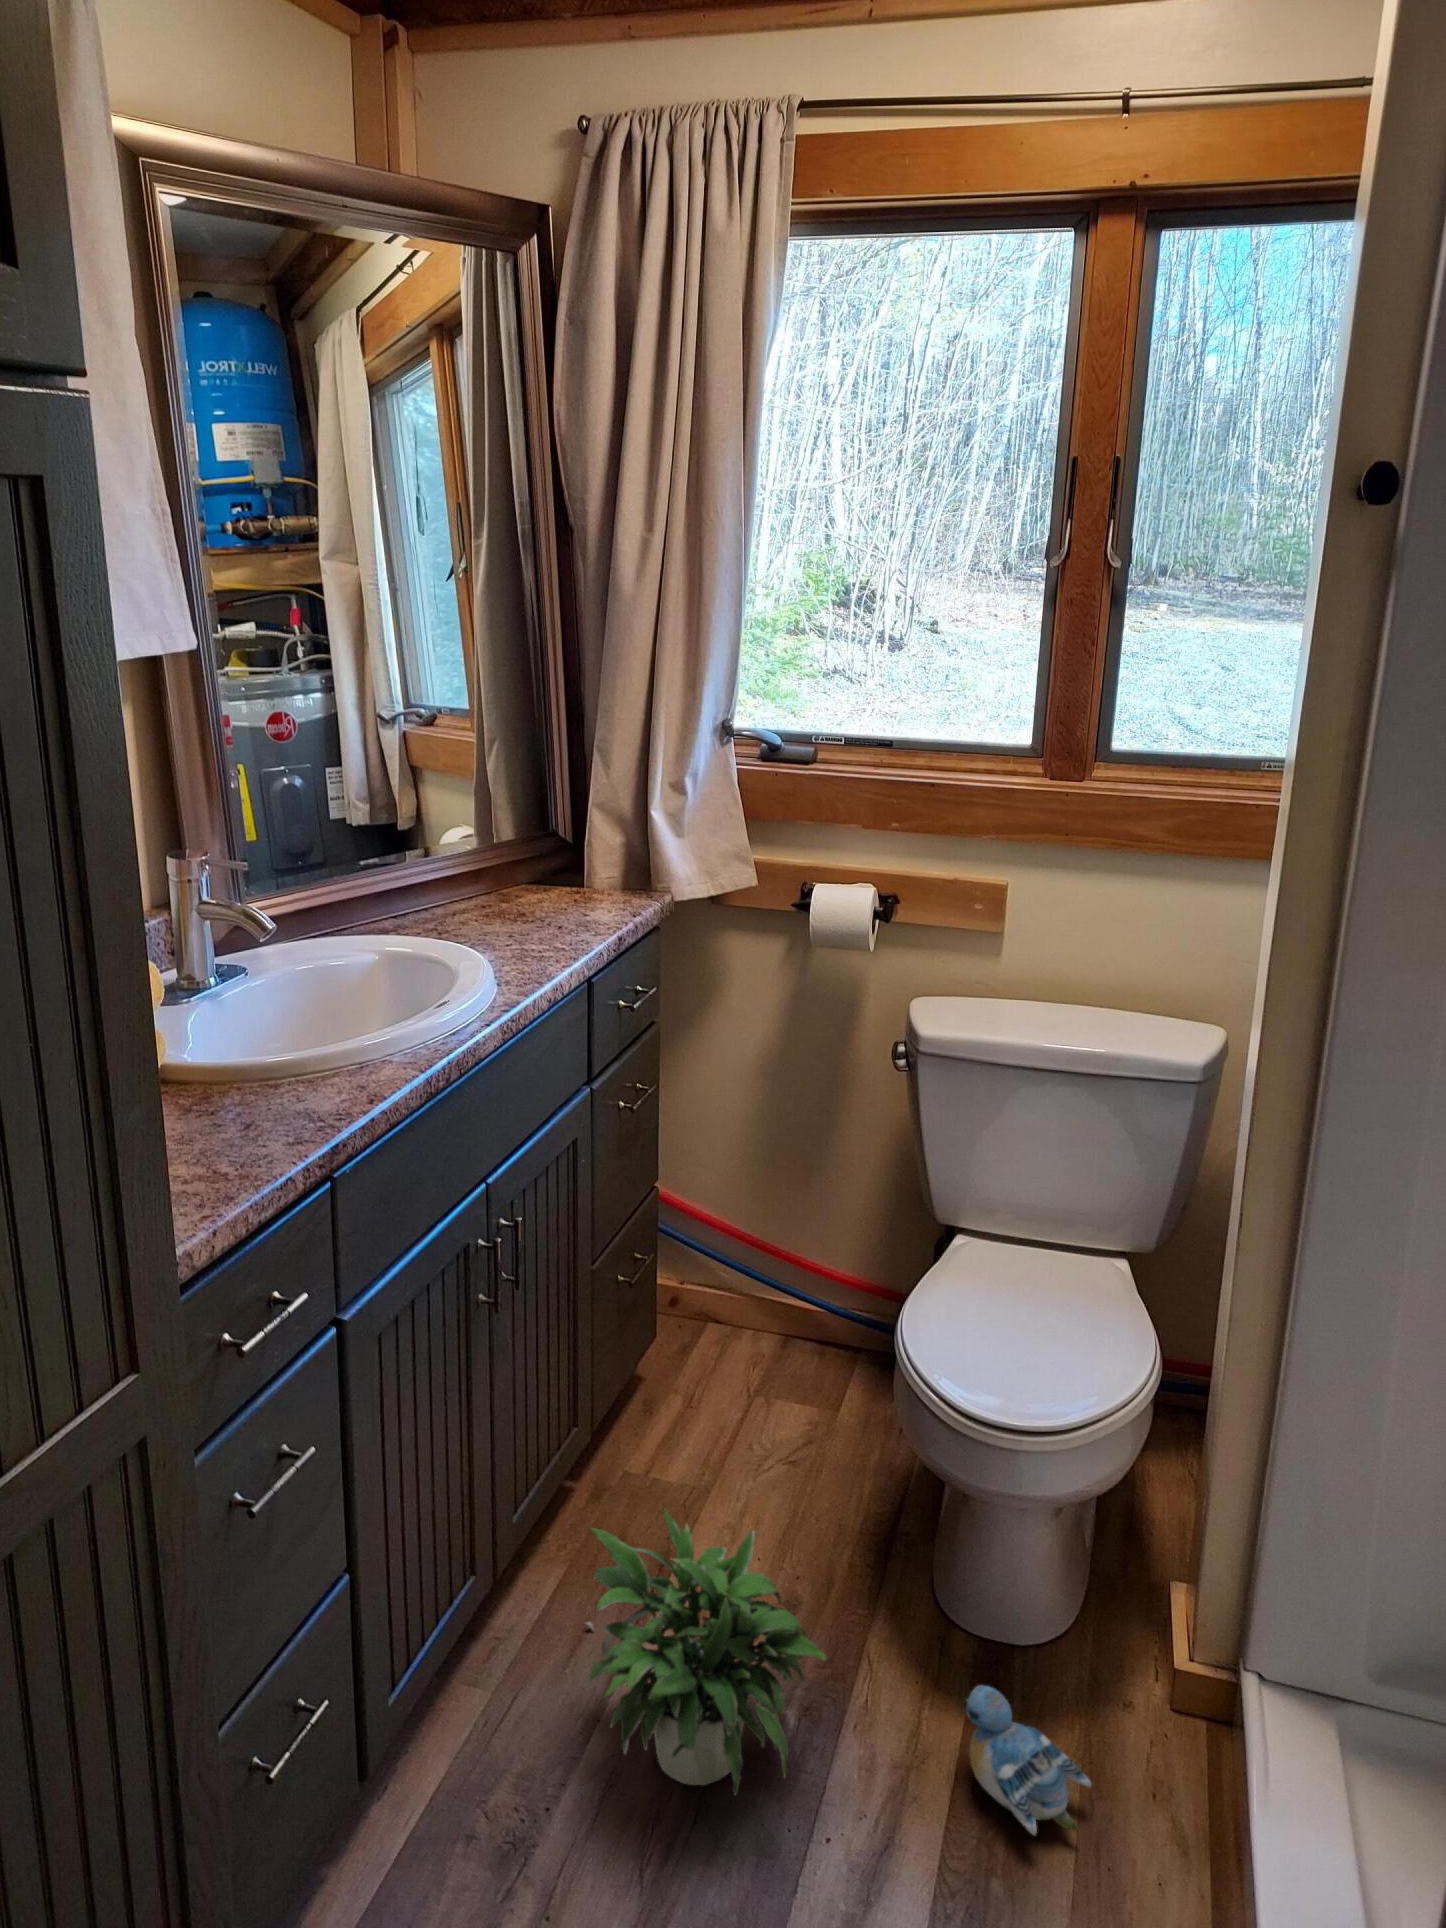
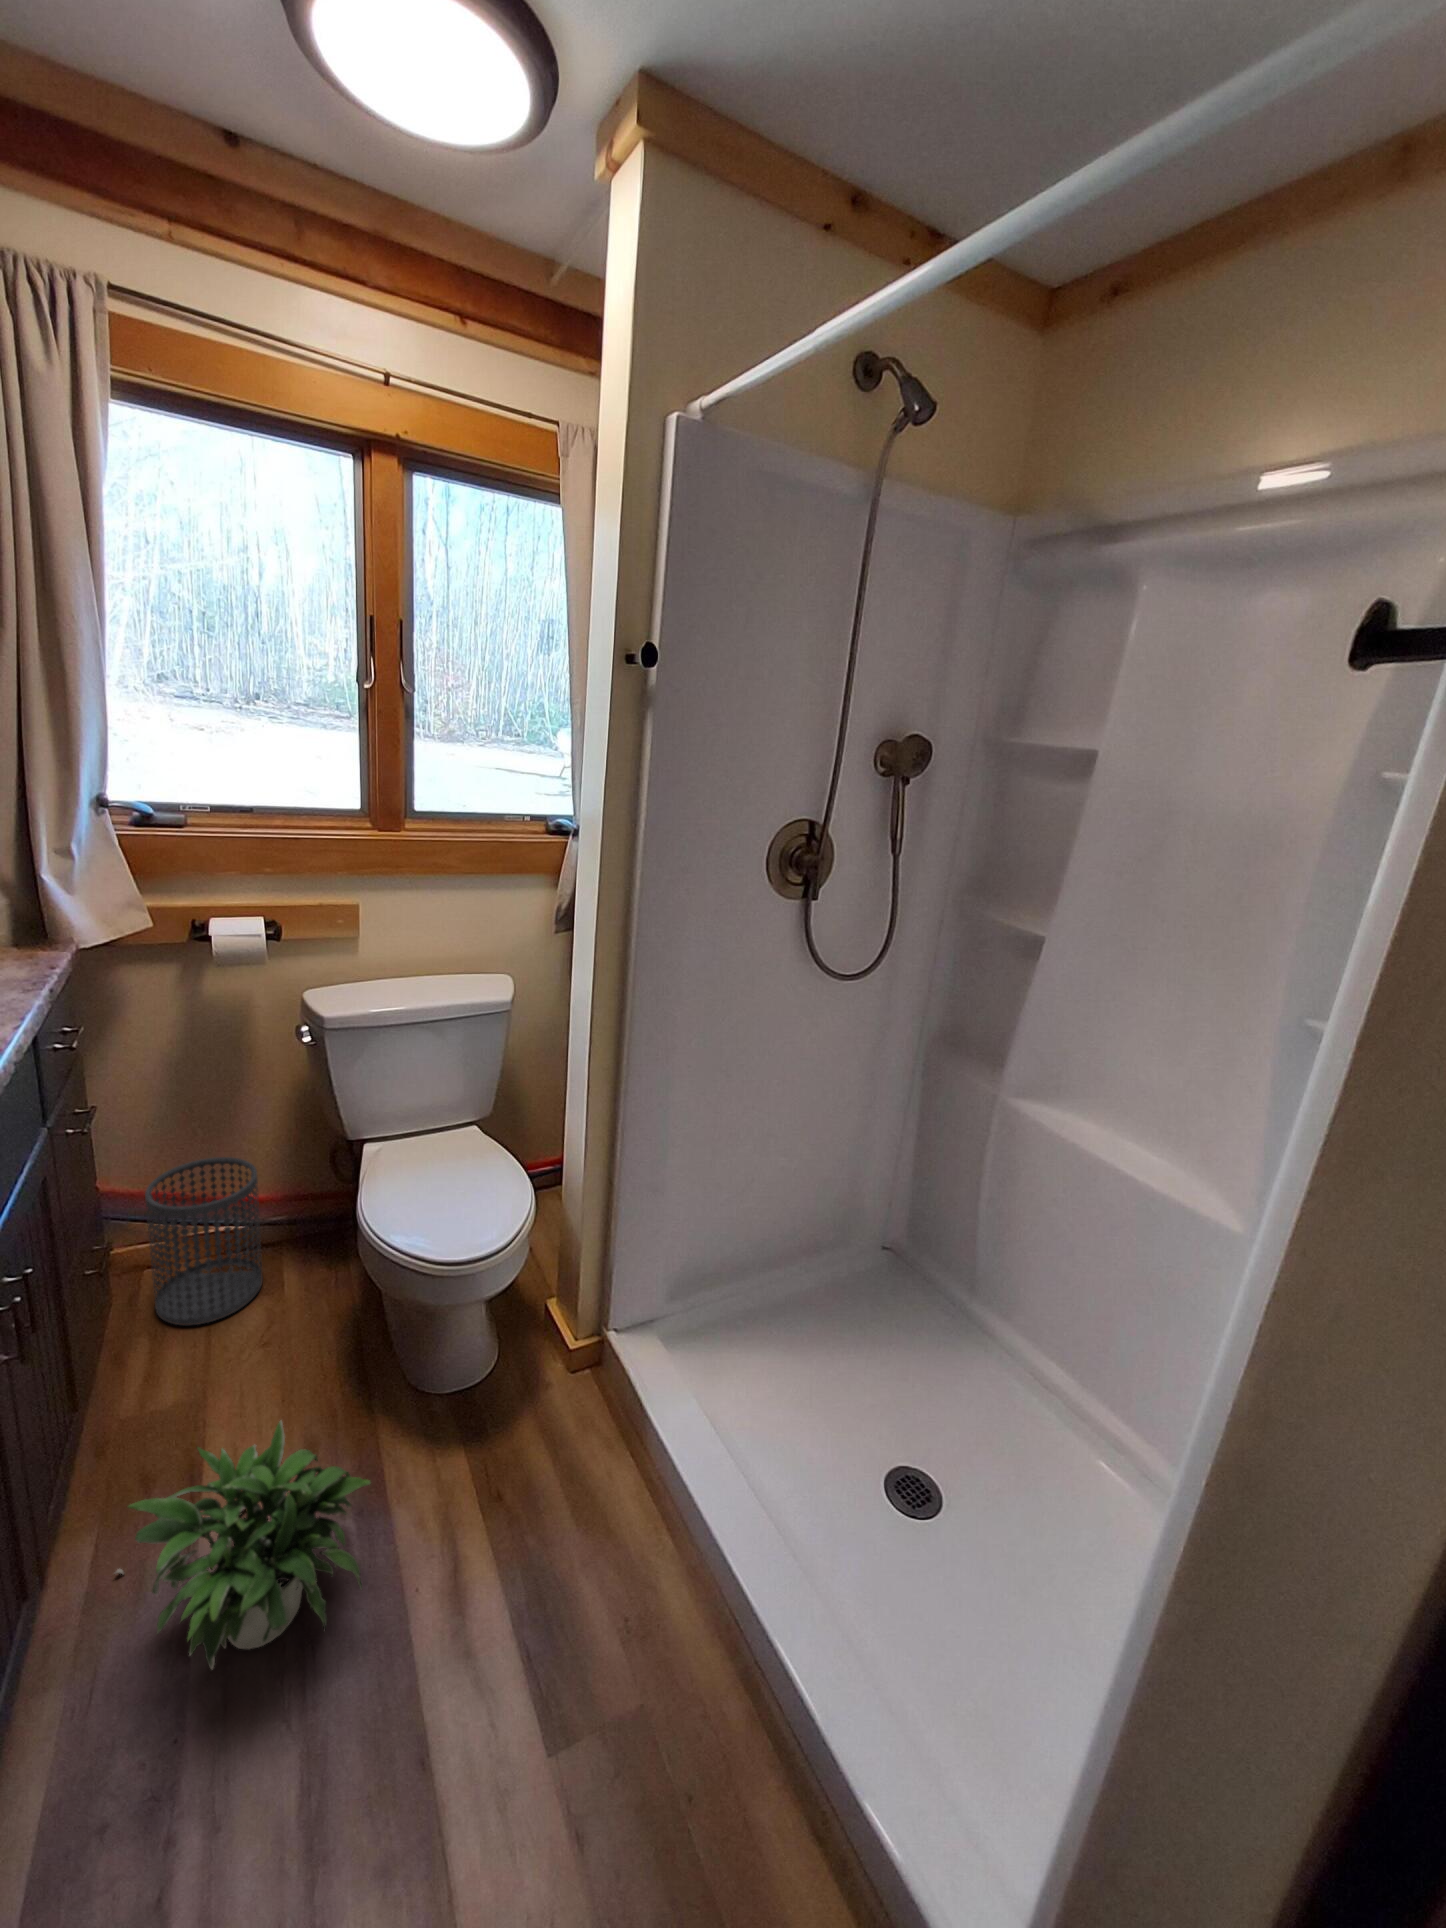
wastebasket: none [701,1205,827,1419] -> present [145,1157,263,1326]
plush toy: present [966,1685,1092,1835] -> none [463,1427,552,1503]

